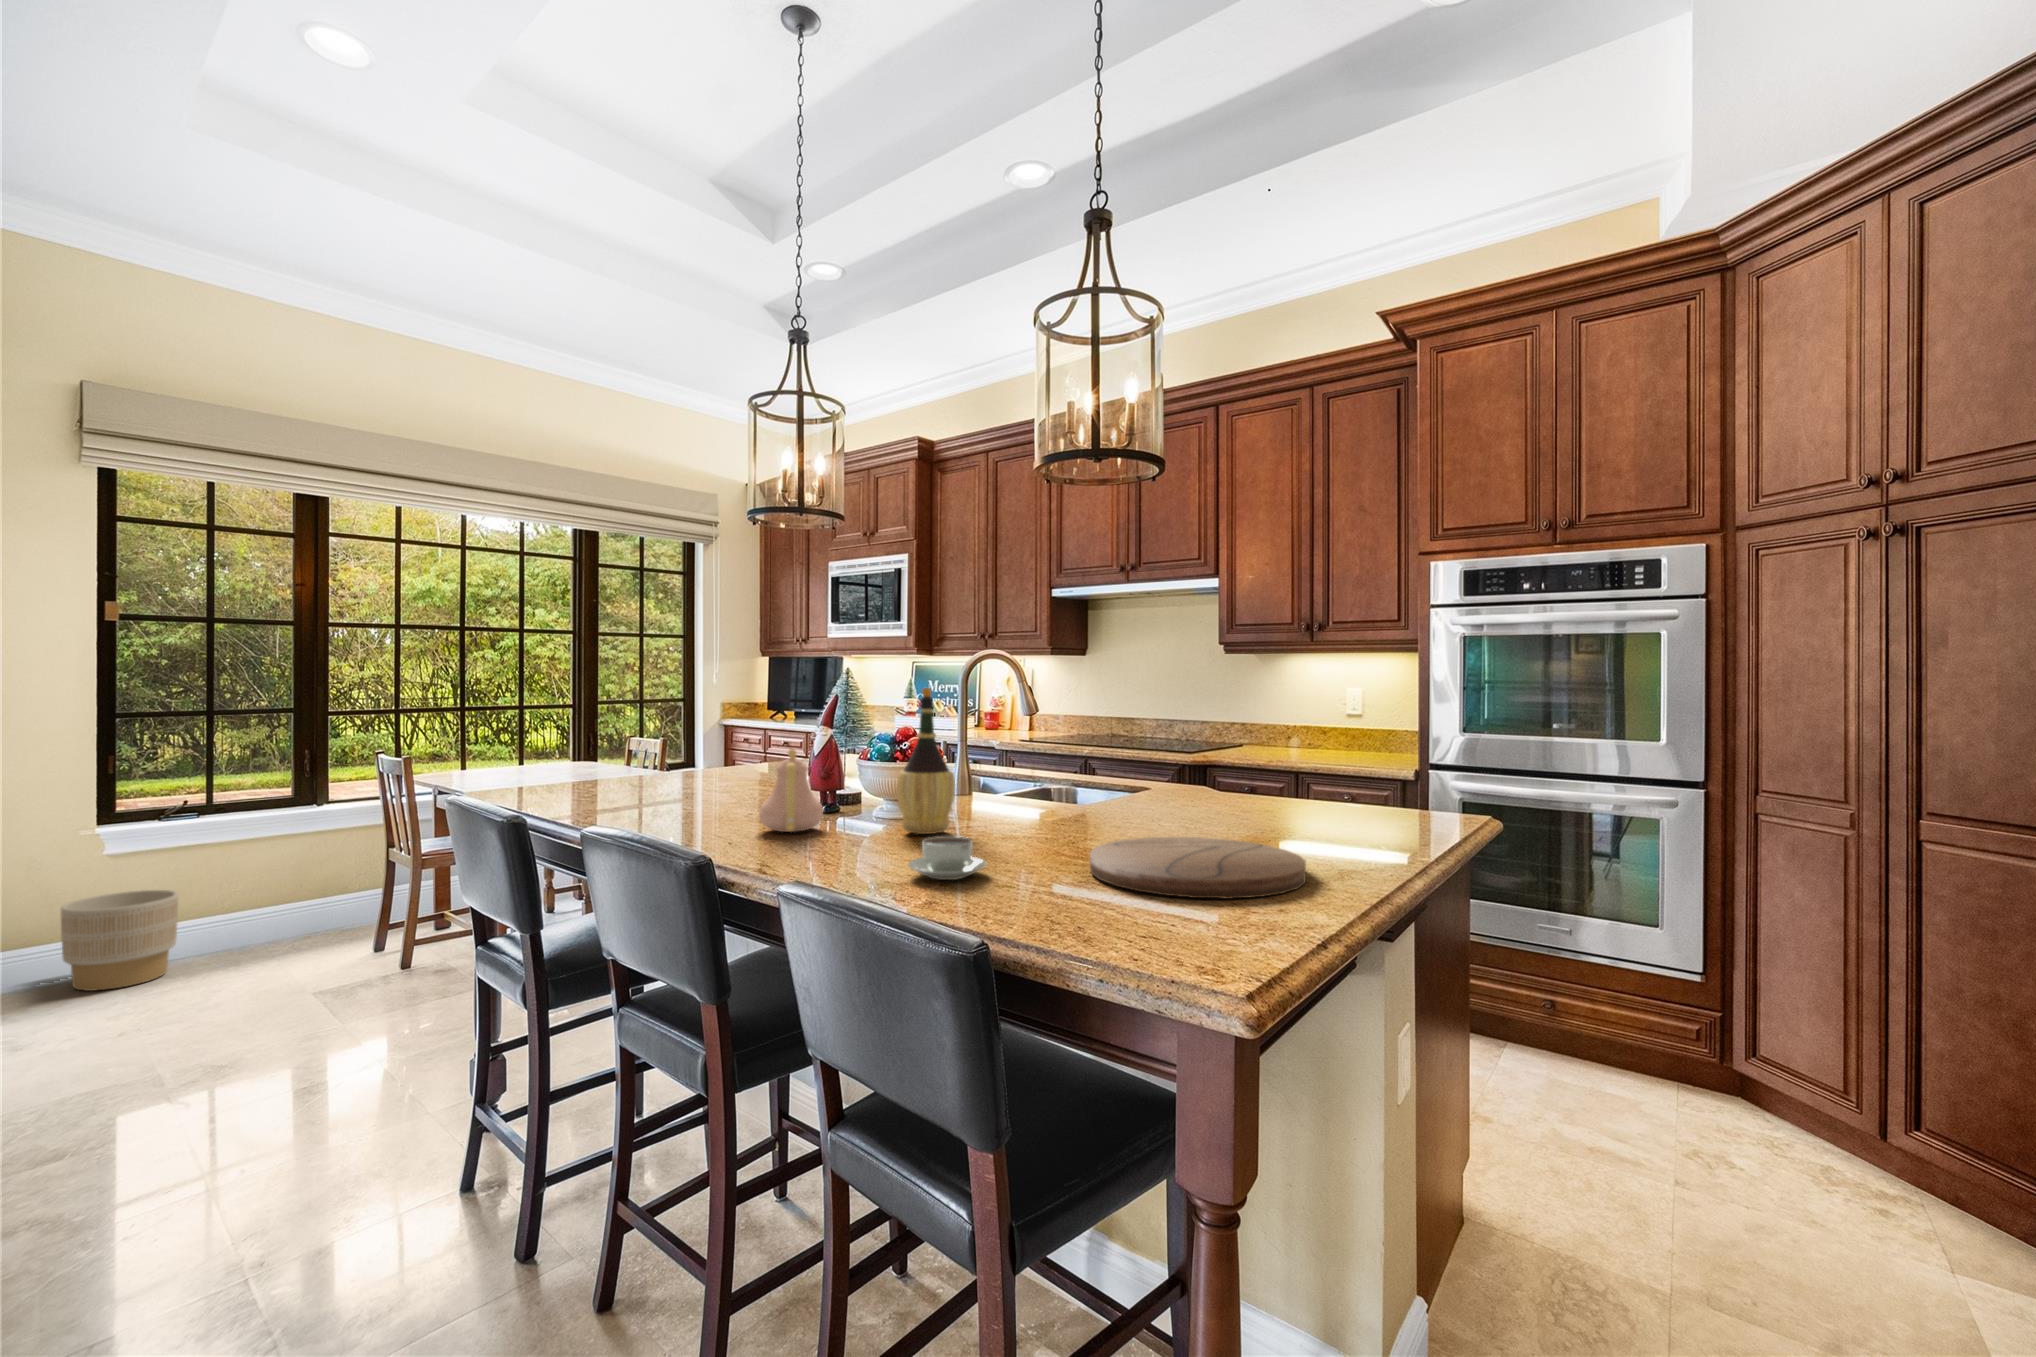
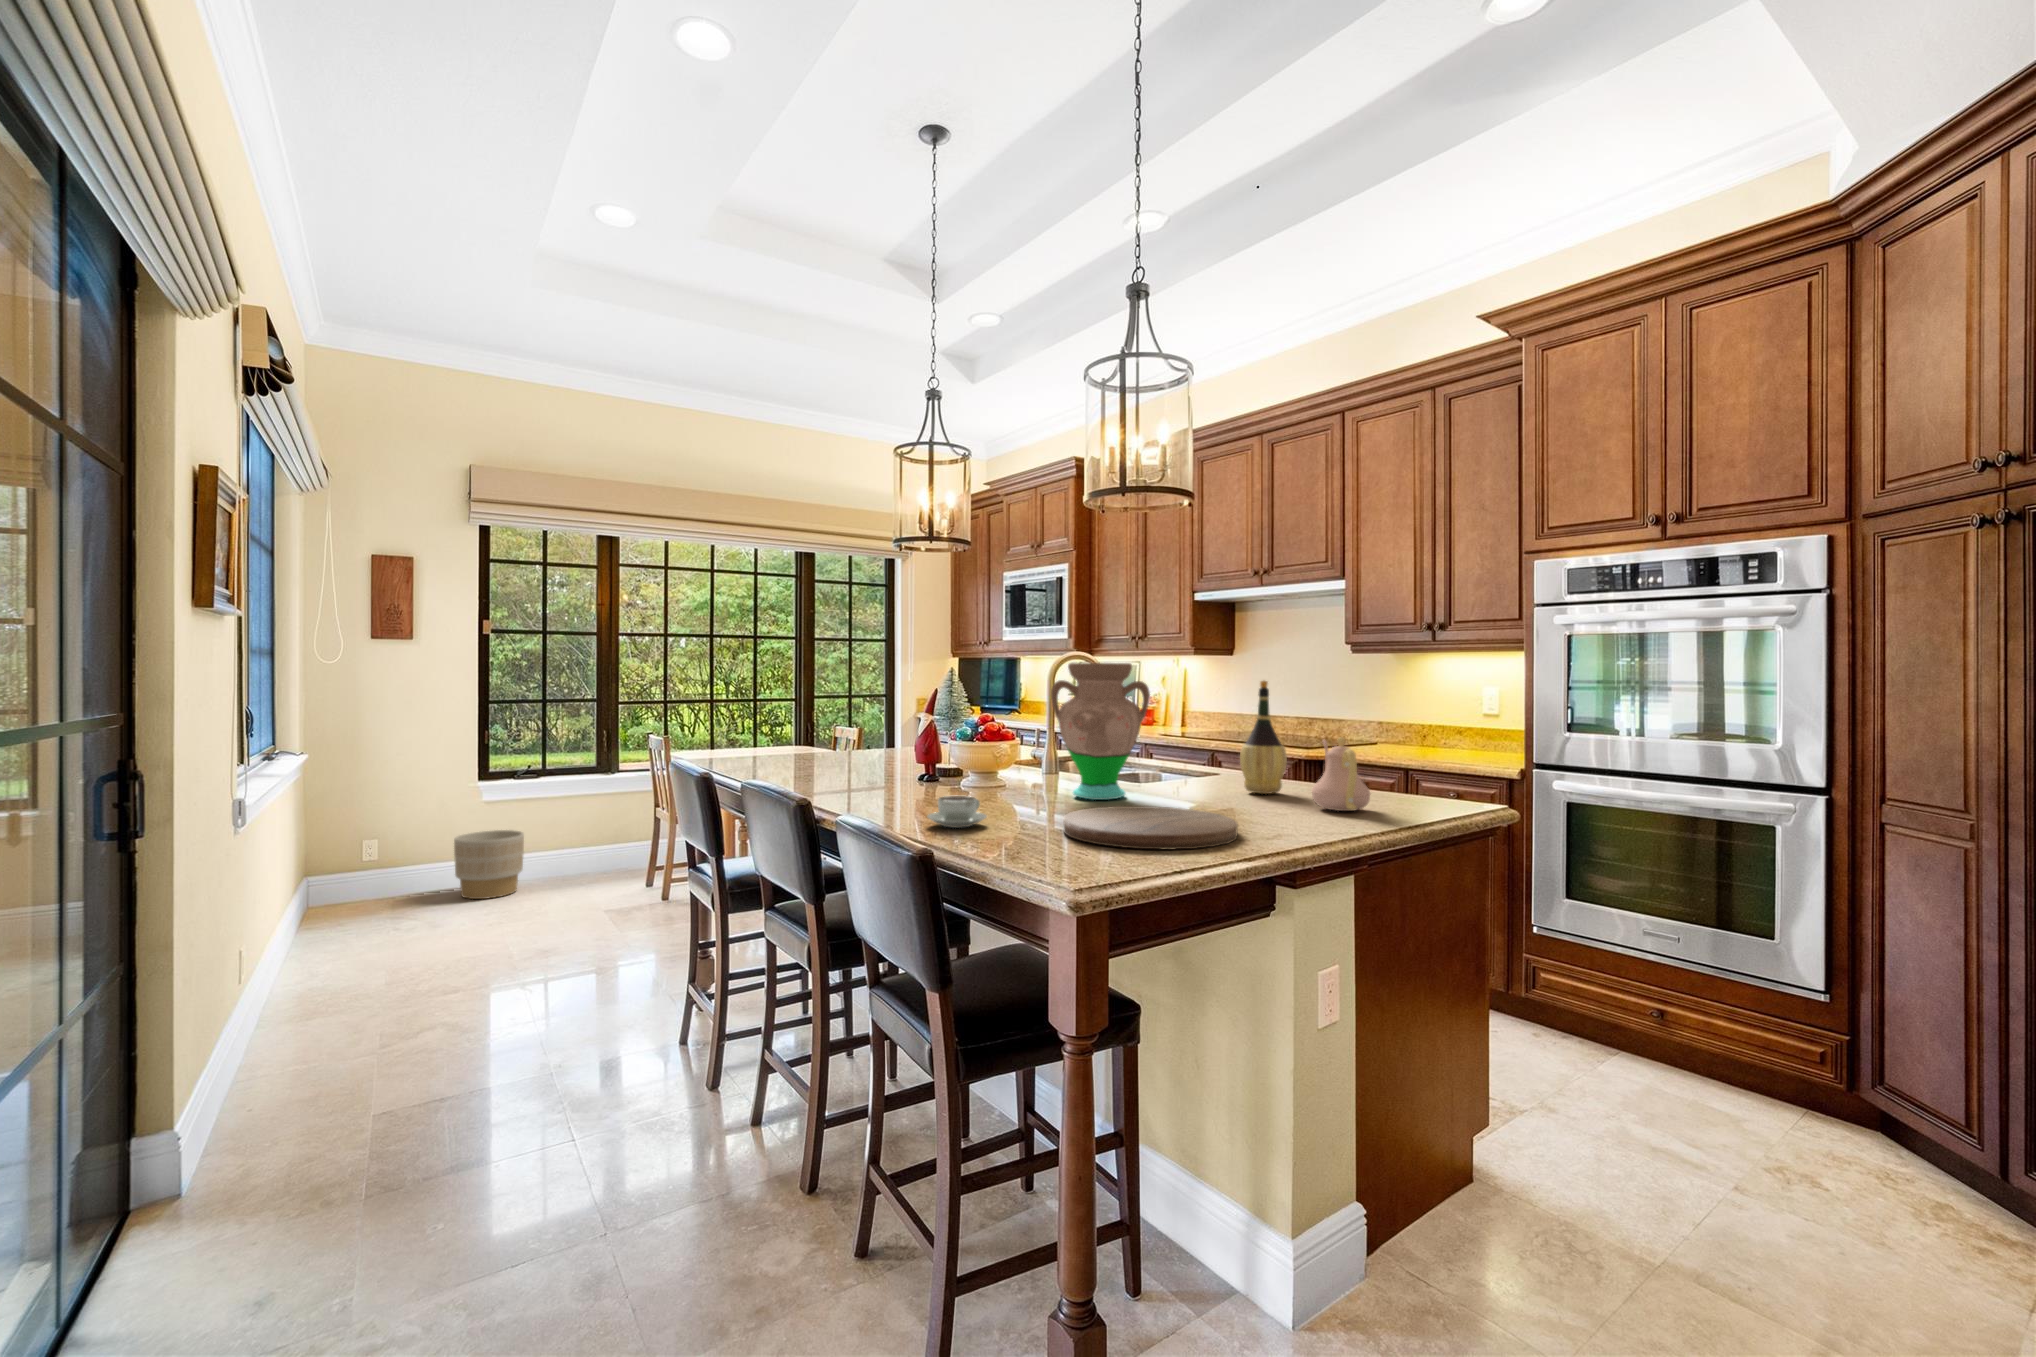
vase: none [1009,663,1126,828] -> present [1051,662,1150,800]
wine bottle: present [897,688,955,834] -> present [1240,681,1287,794]
teapot: present [760,749,823,832] -> present [1312,737,1370,811]

